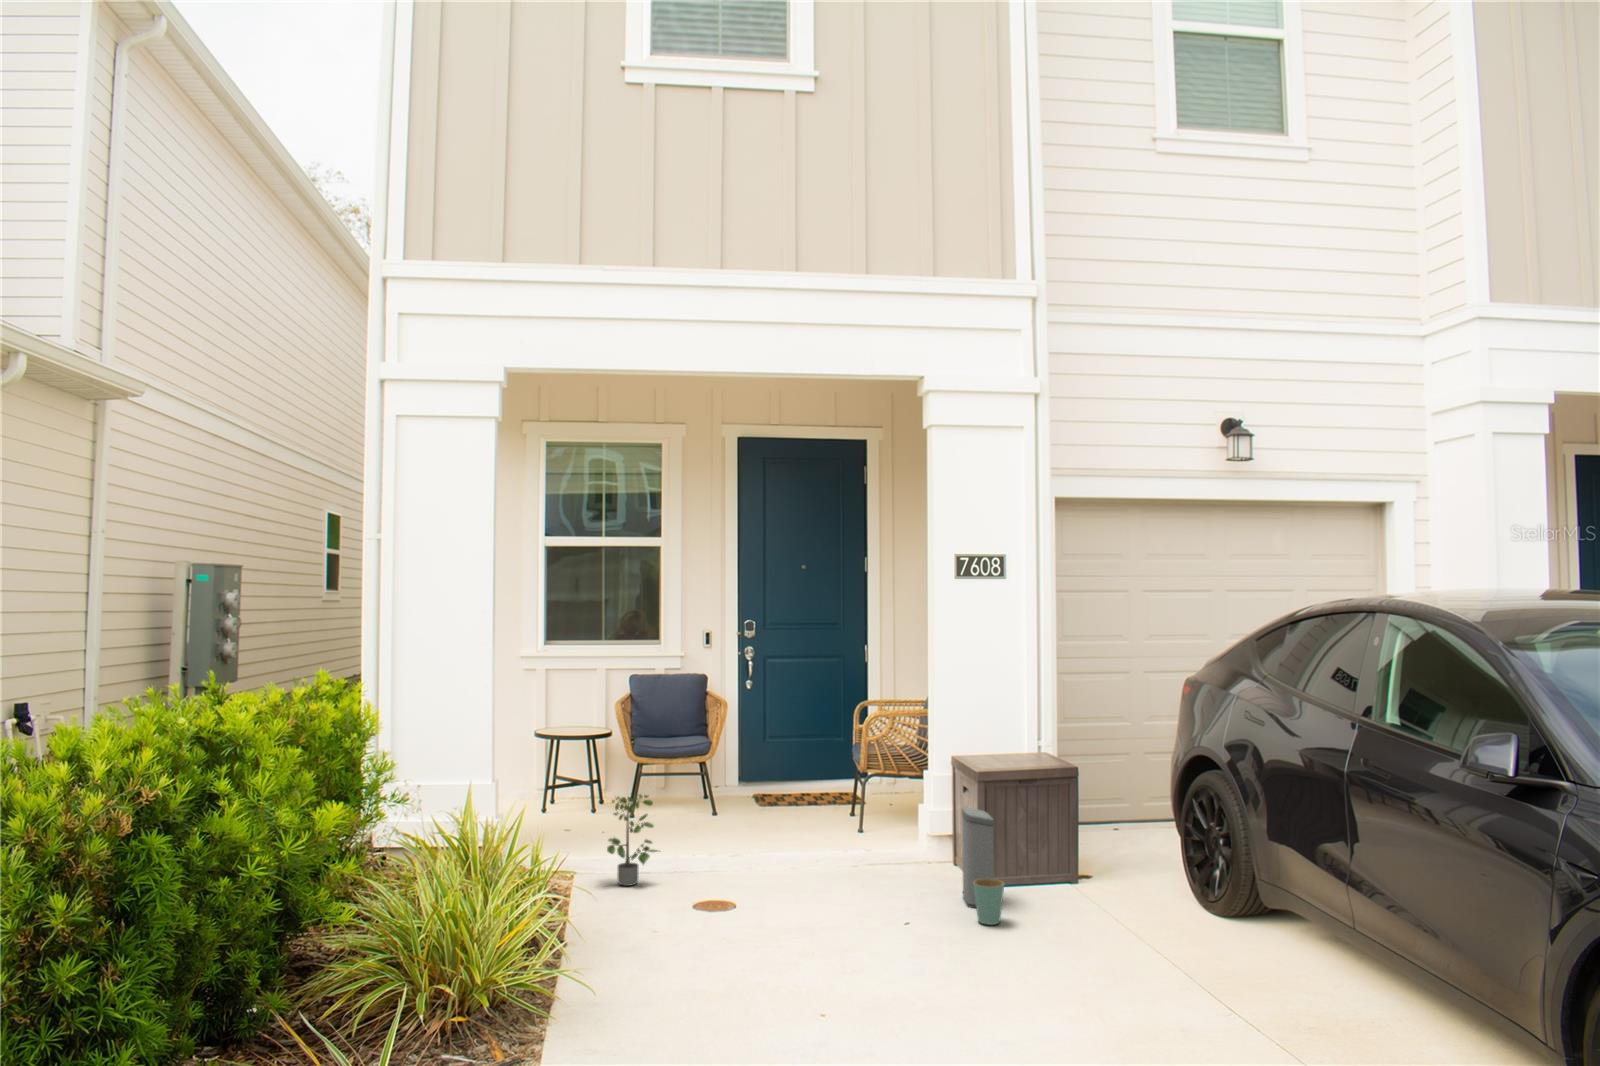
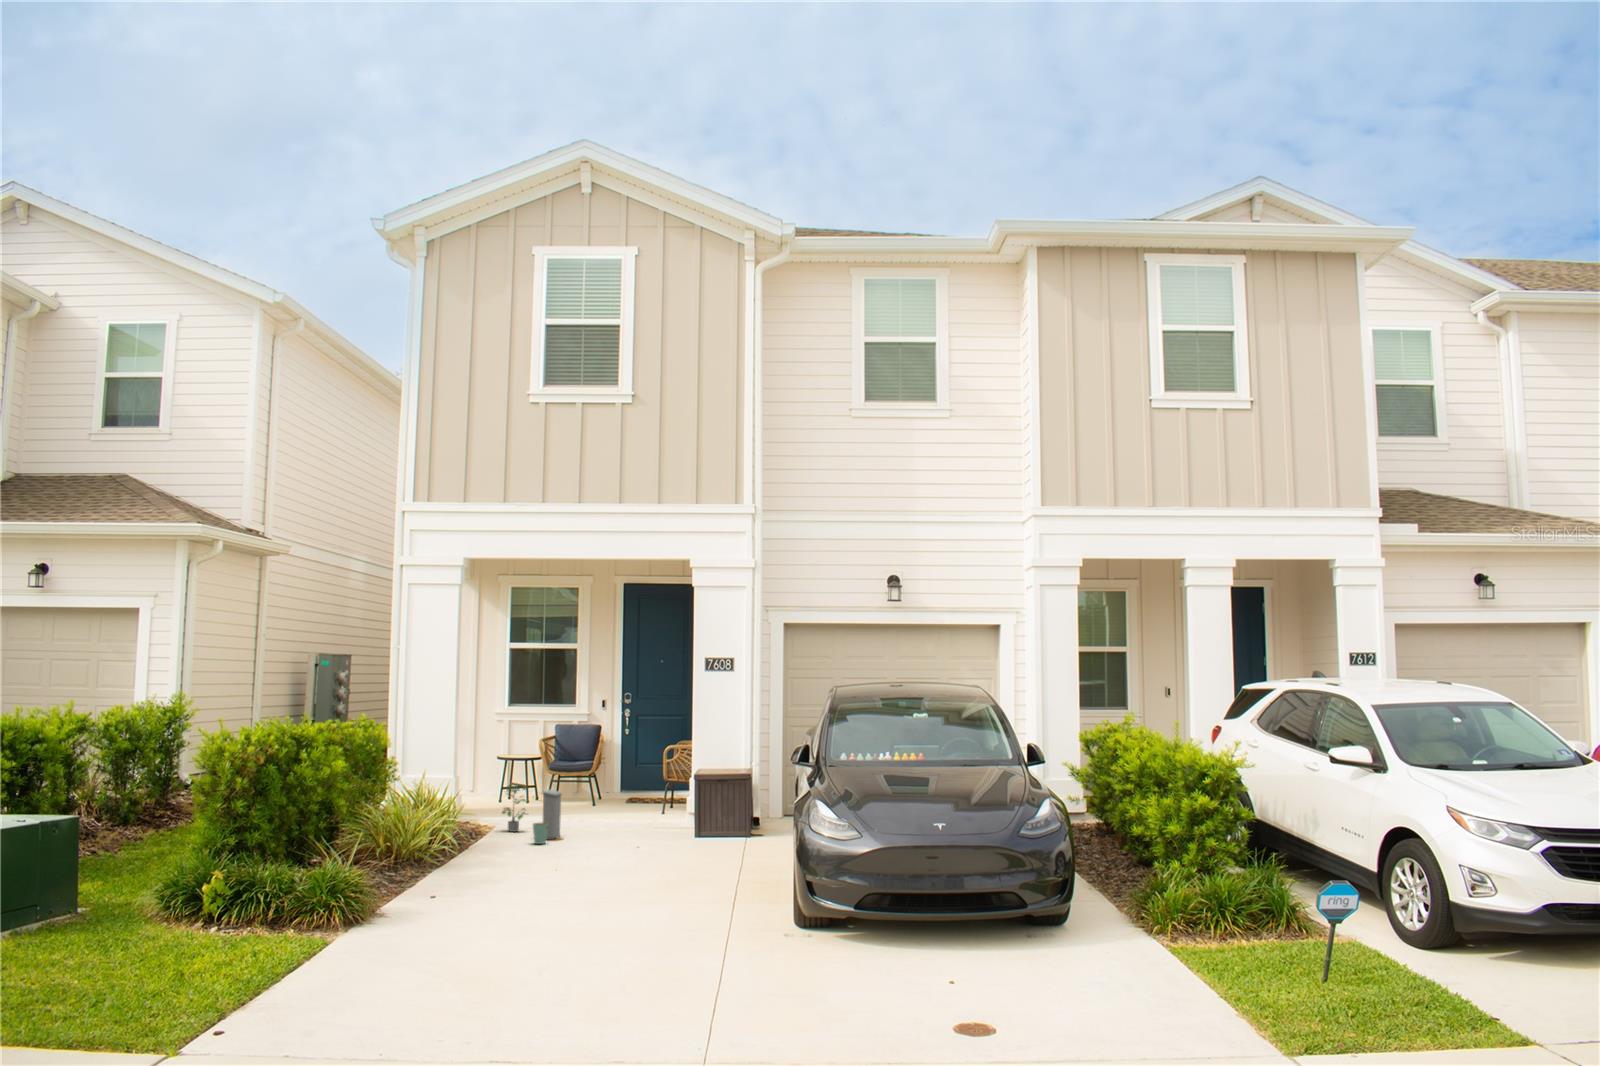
trash can: present [962,808,1004,925] -> present [533,790,561,844]

